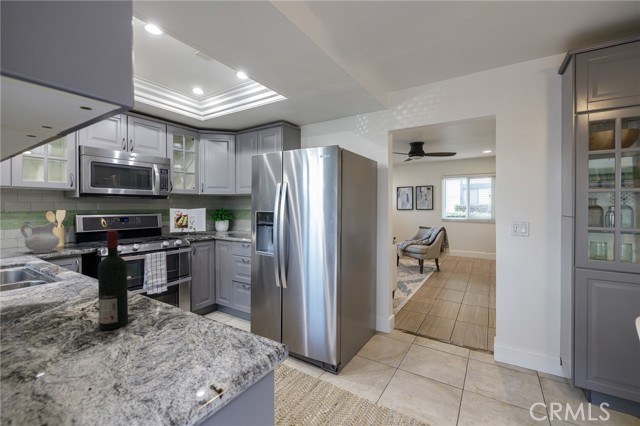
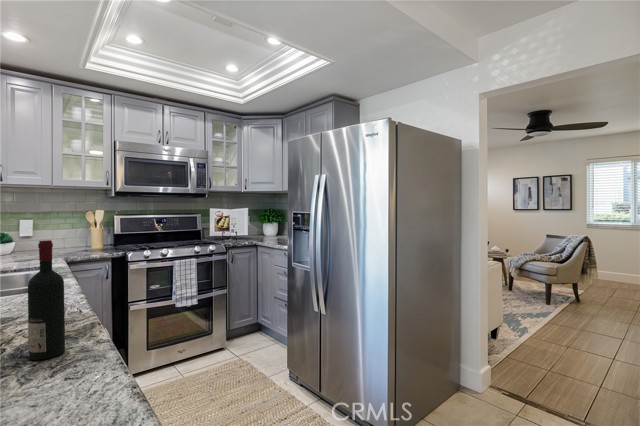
ceramic pitcher: present [21,222,60,254] -> none [58,222,92,256]

